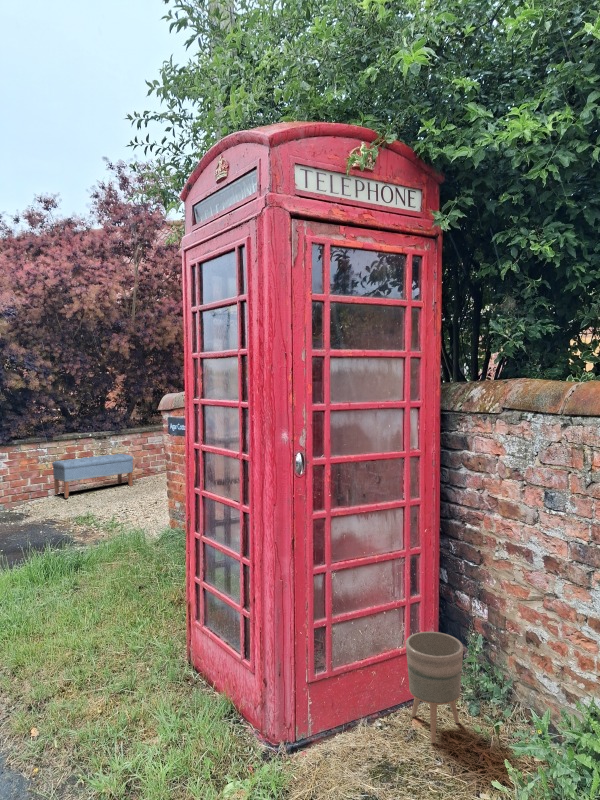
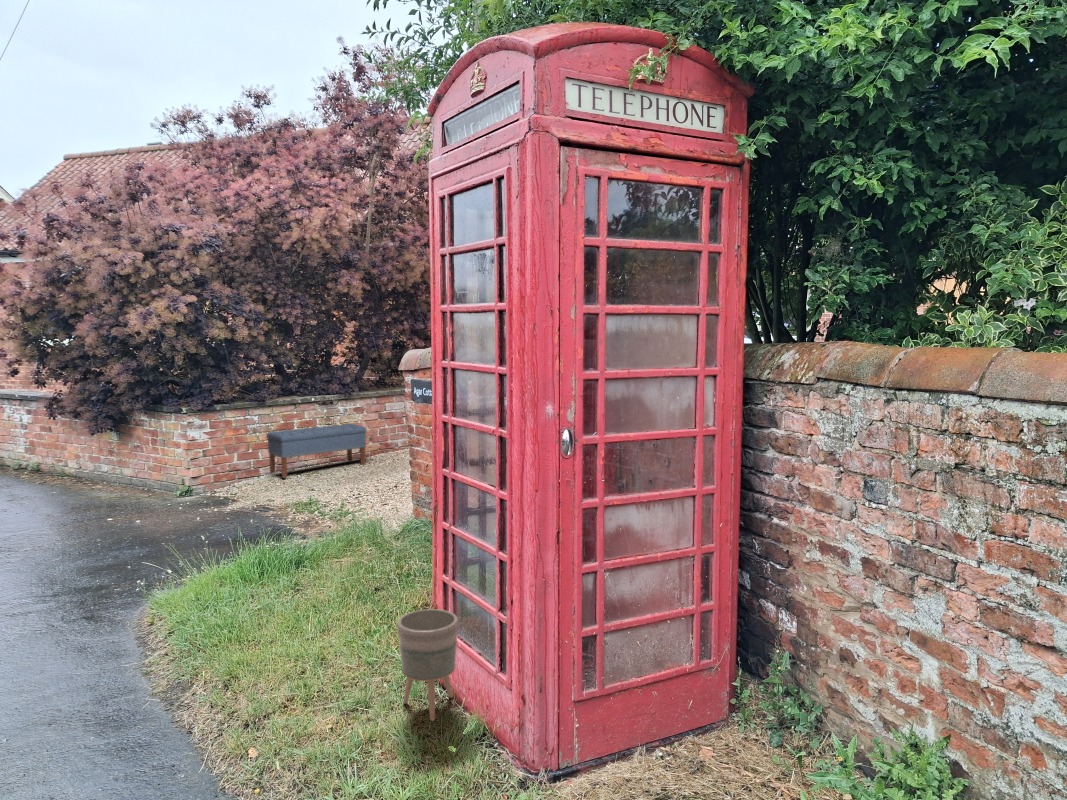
planter: present [406,632,463,743] -> present [397,609,458,721]

